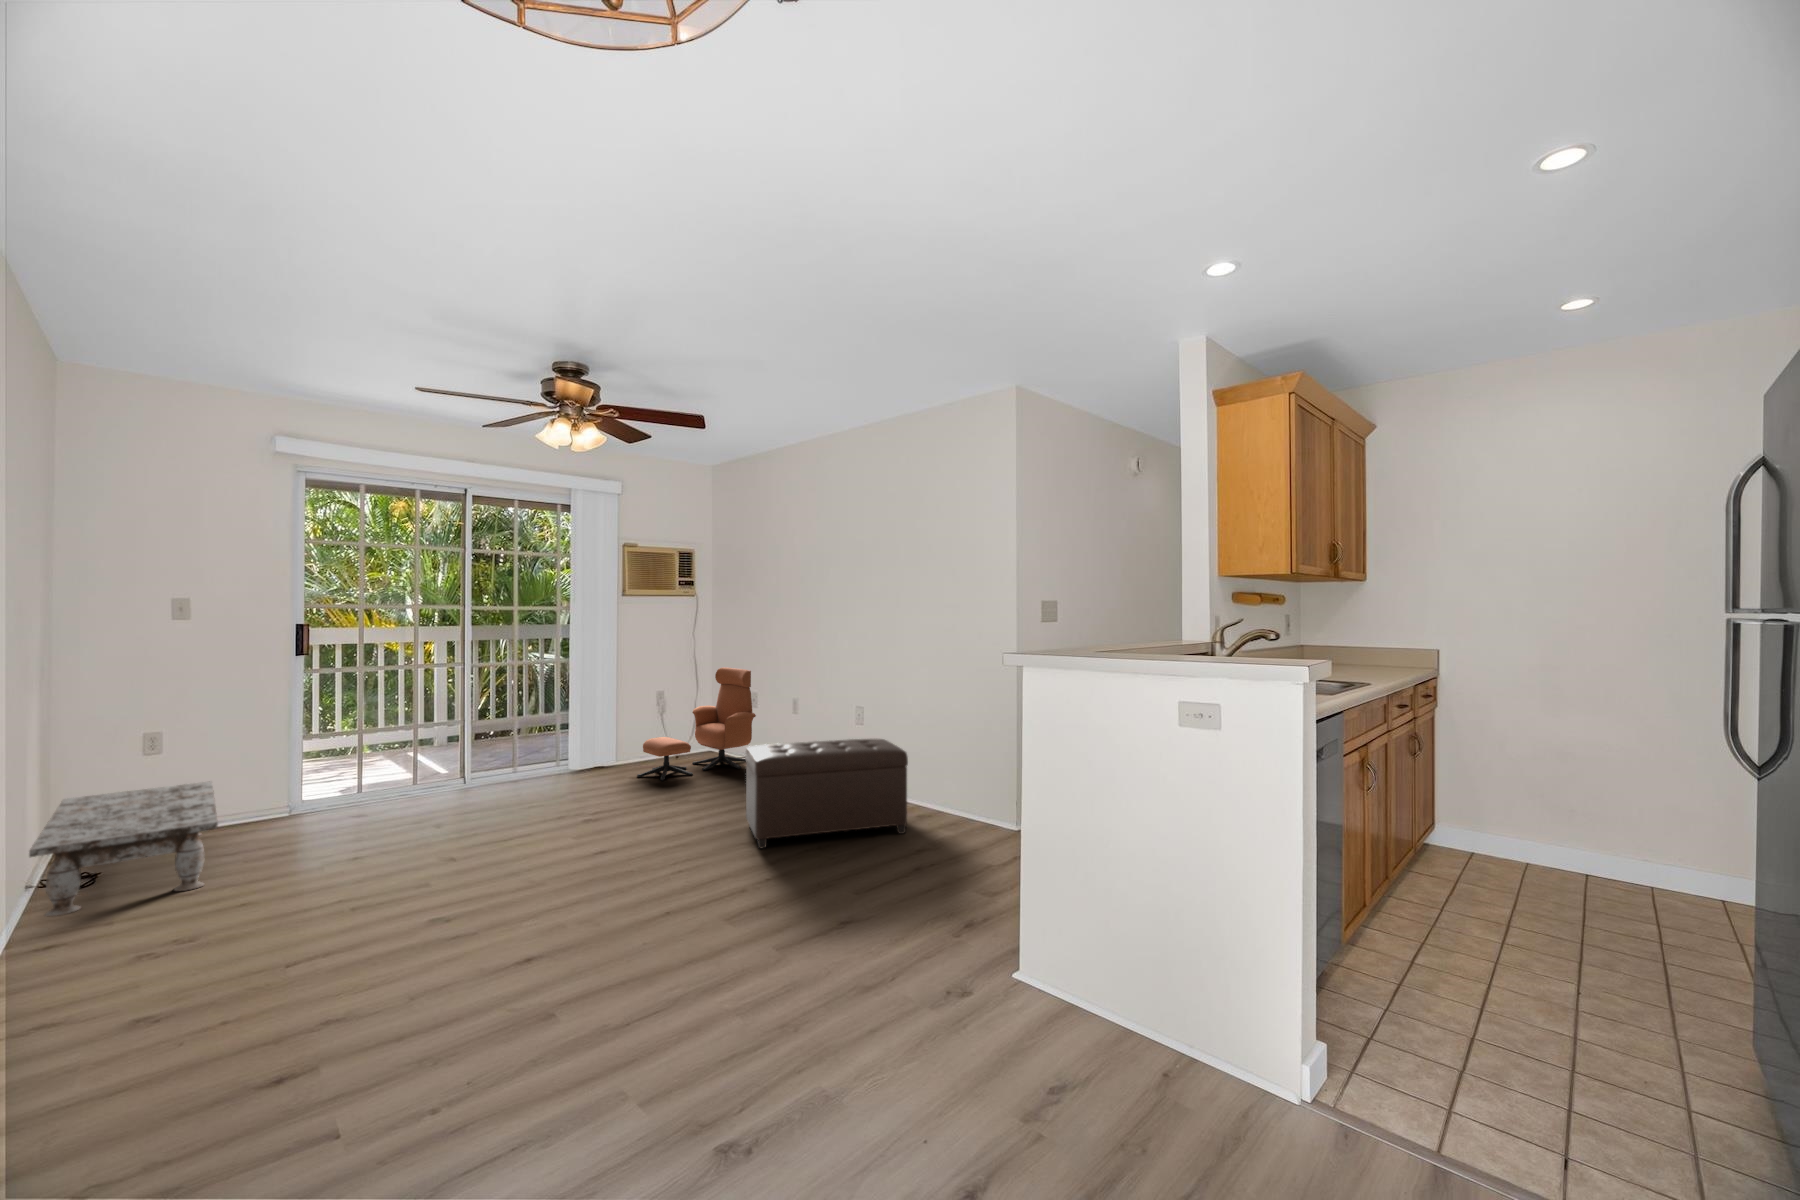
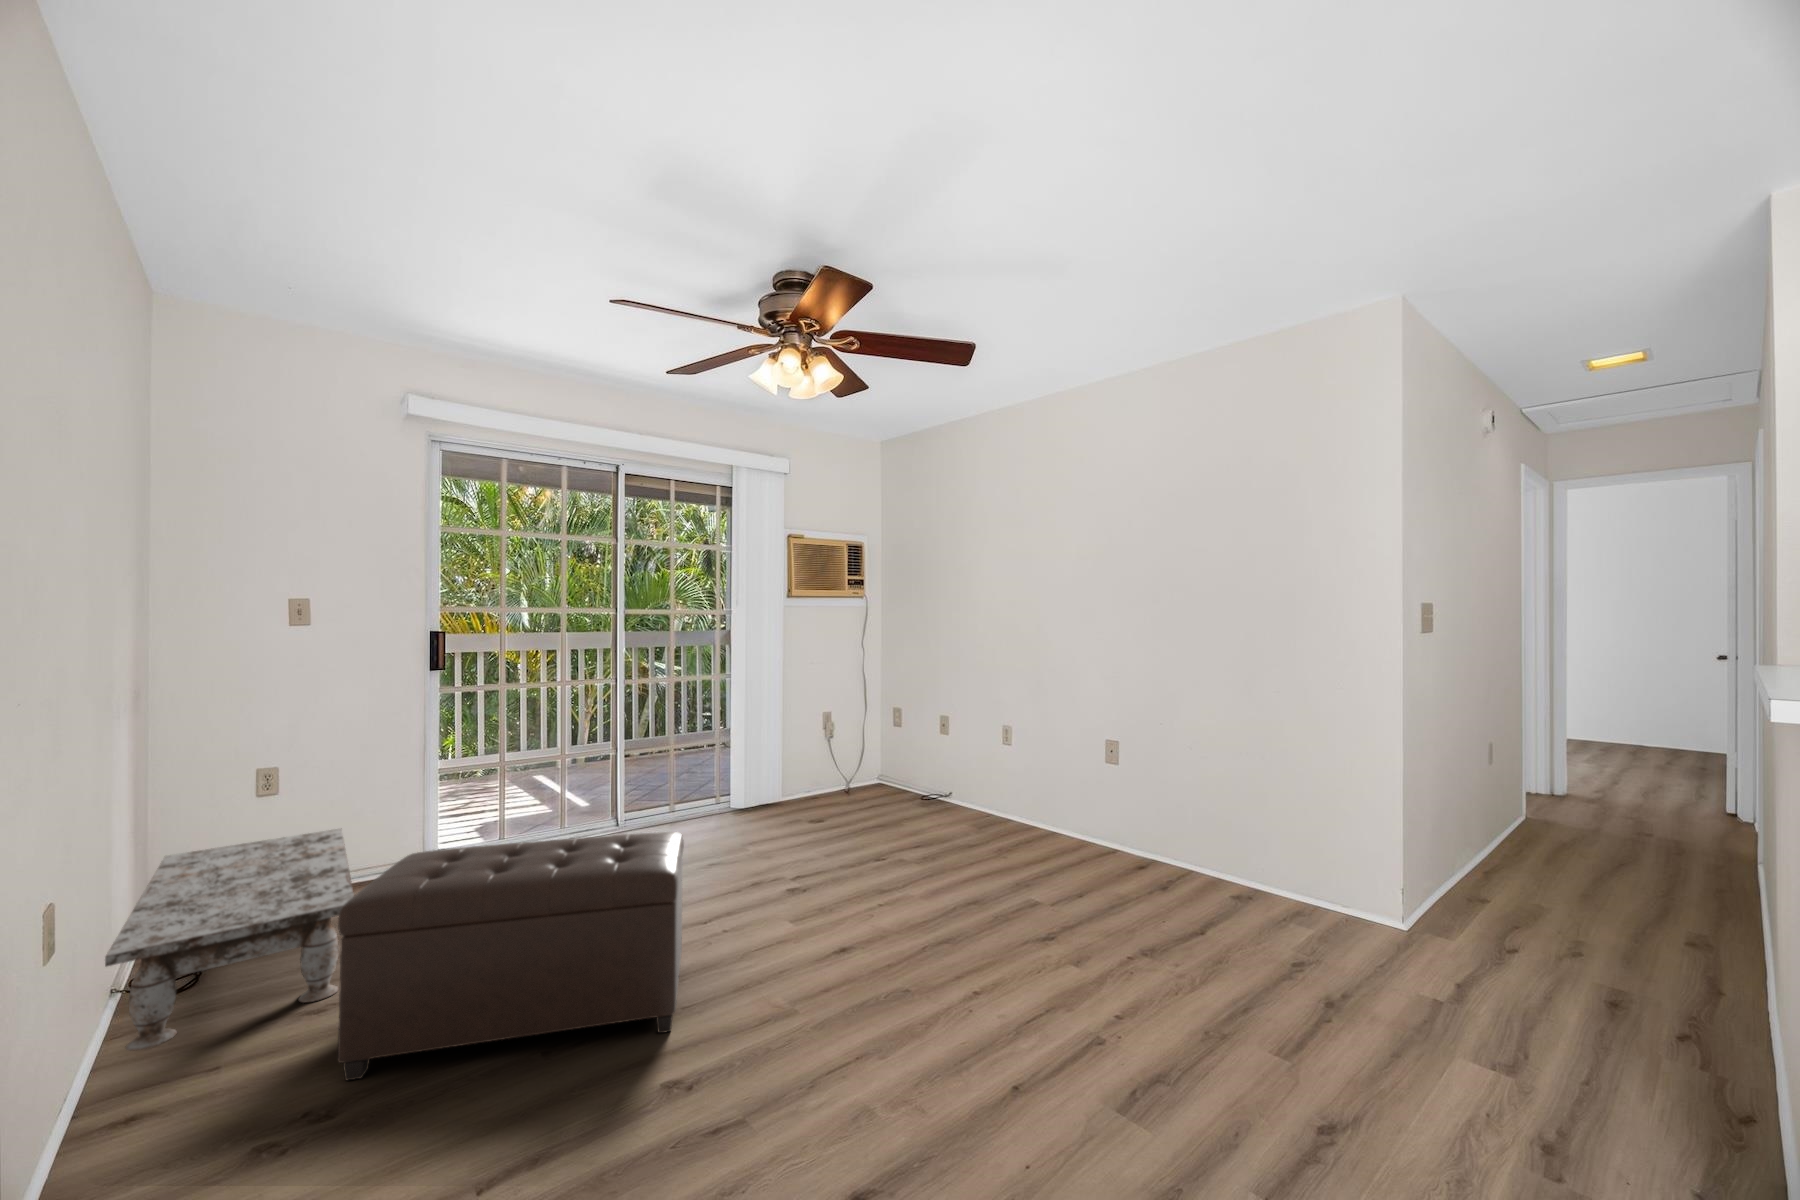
lounge chair: present [637,667,756,780] -> none [818,681,950,820]
ottoman: present [746,739,908,848] -> present [338,832,684,1081]

